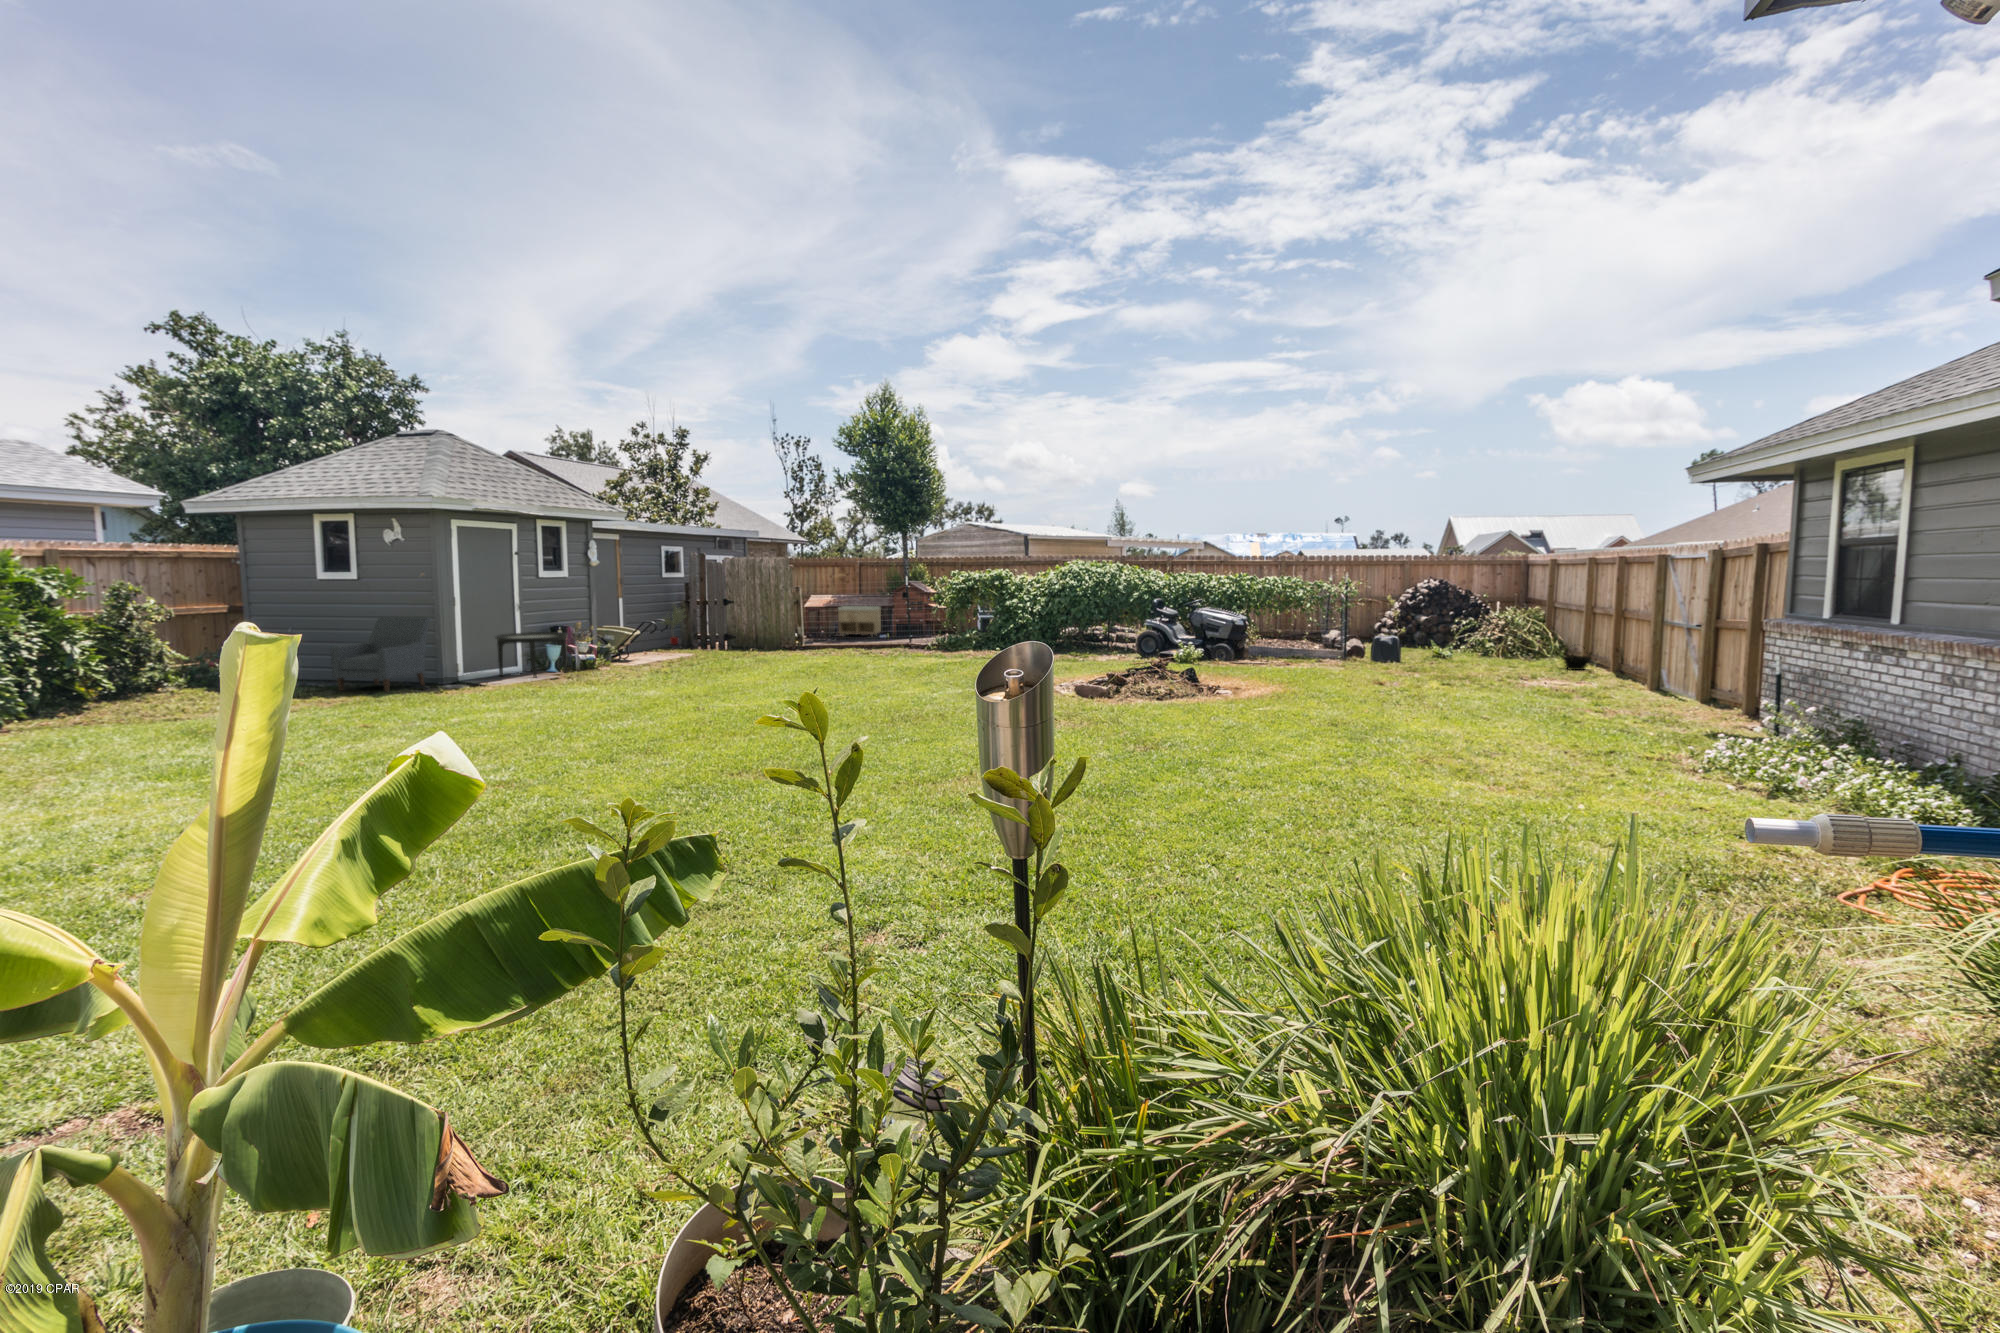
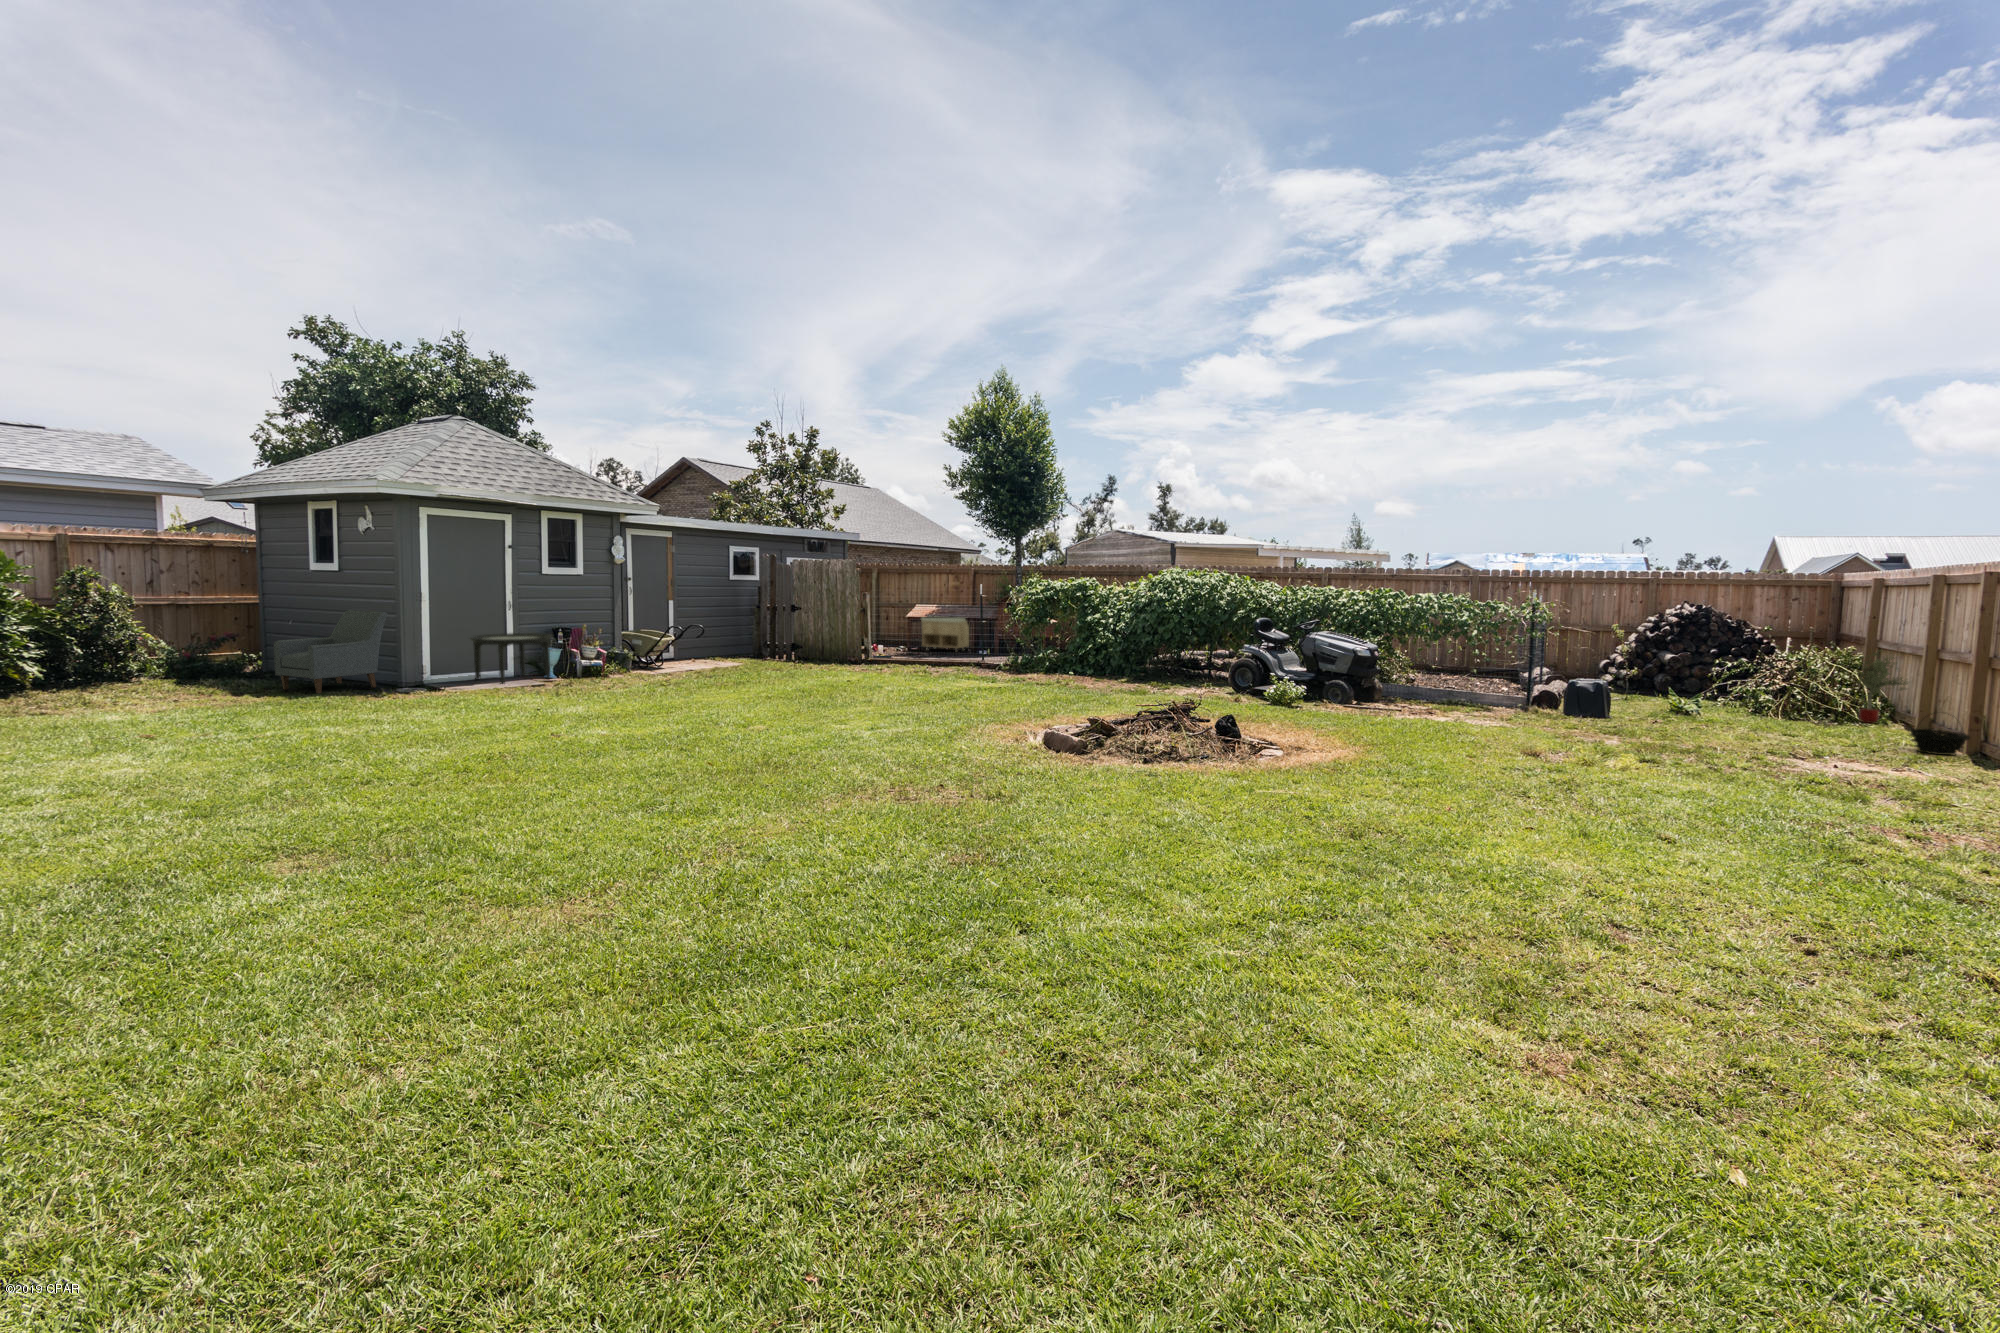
potted tree: present [662,605,686,645] -> present [1858,650,1908,723]

